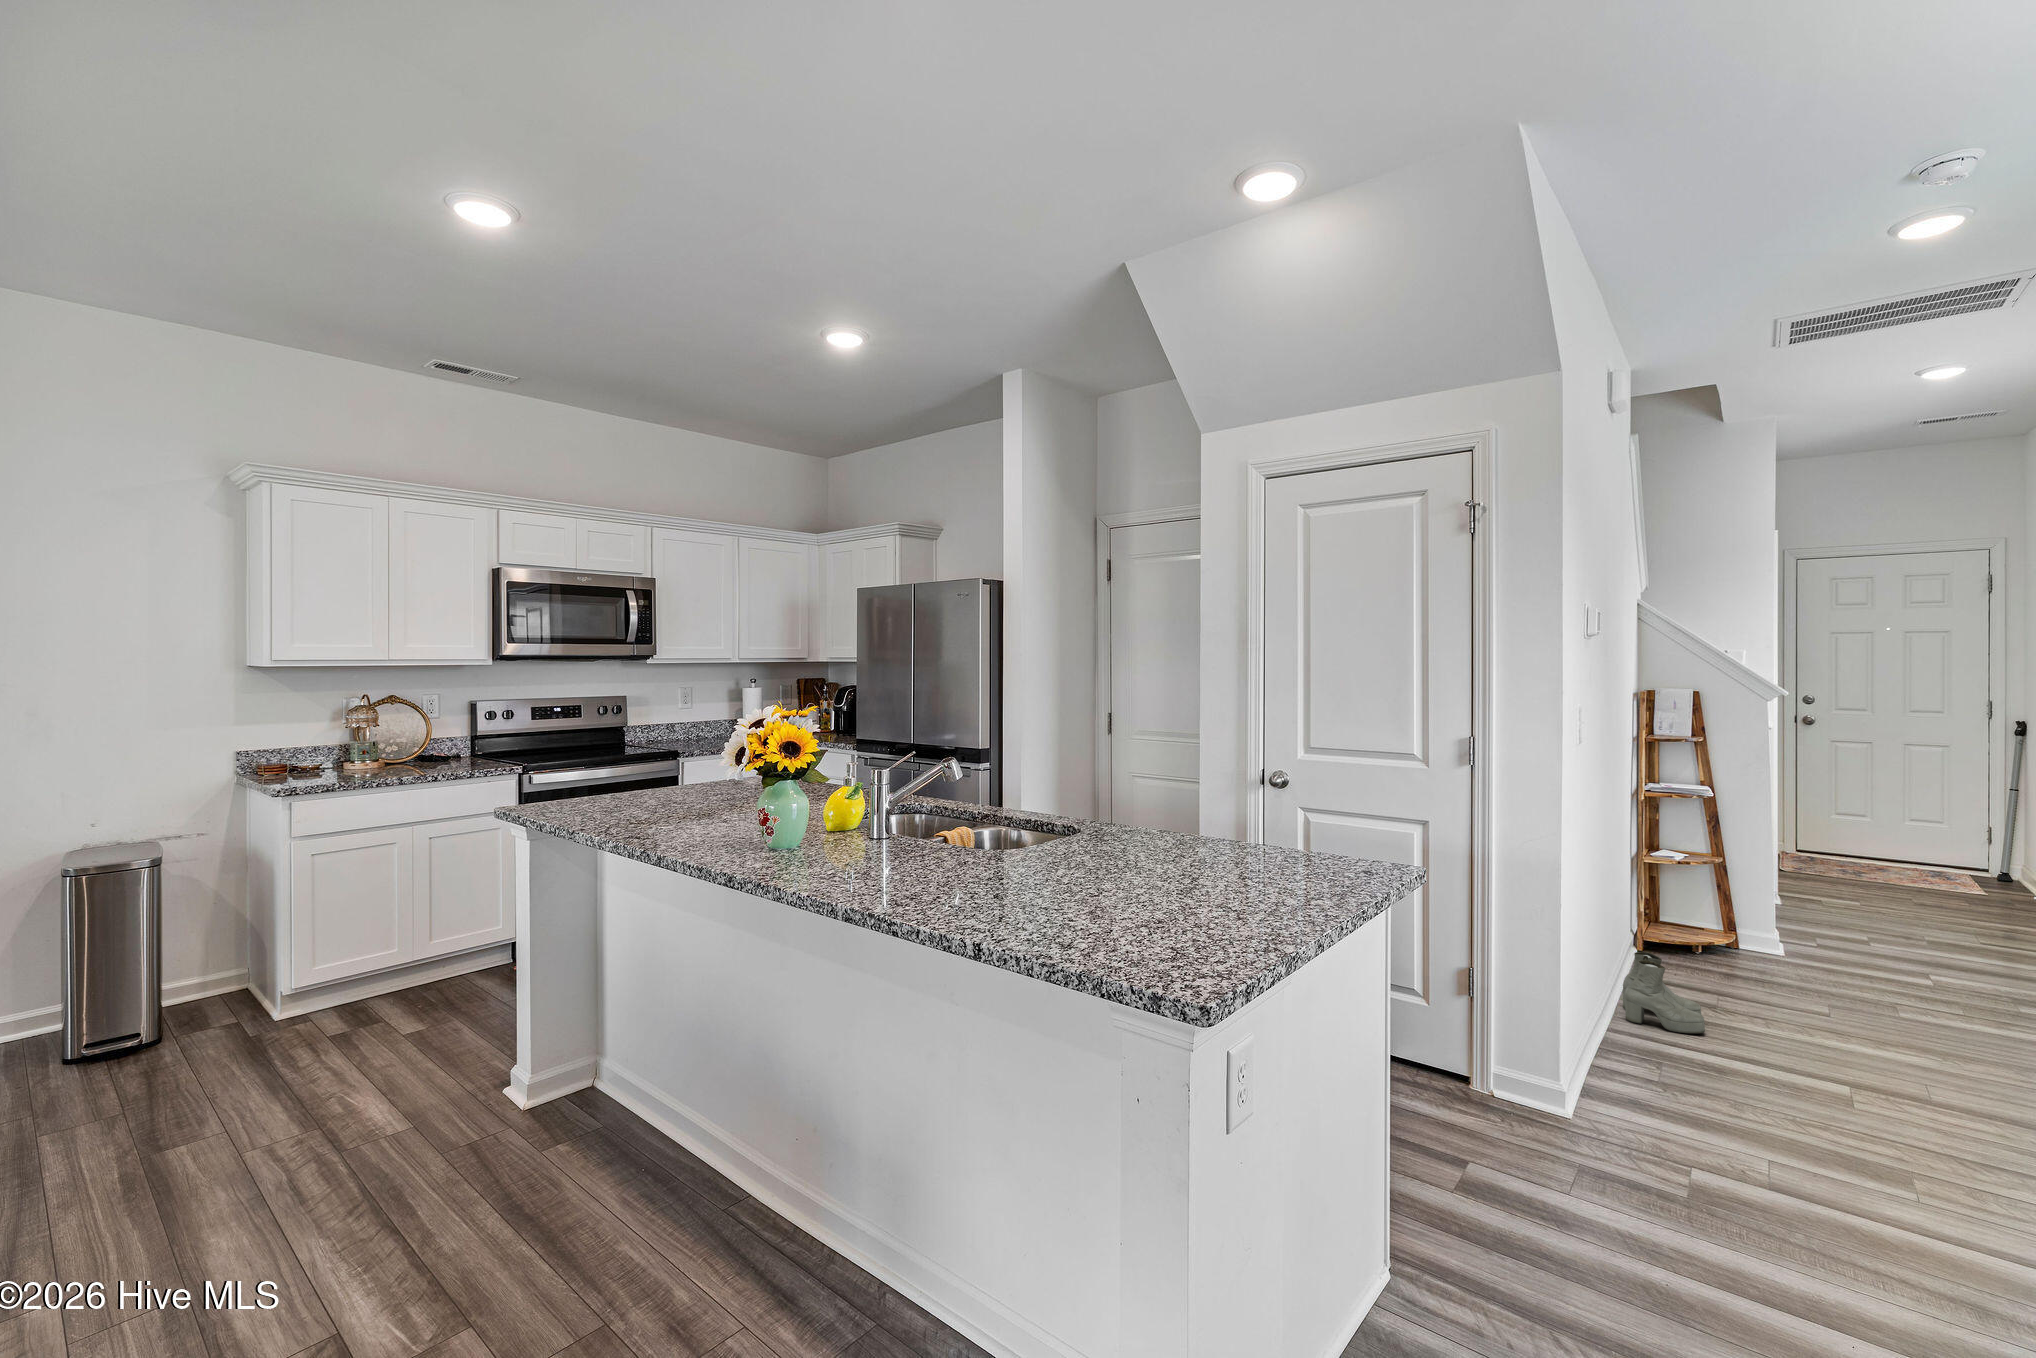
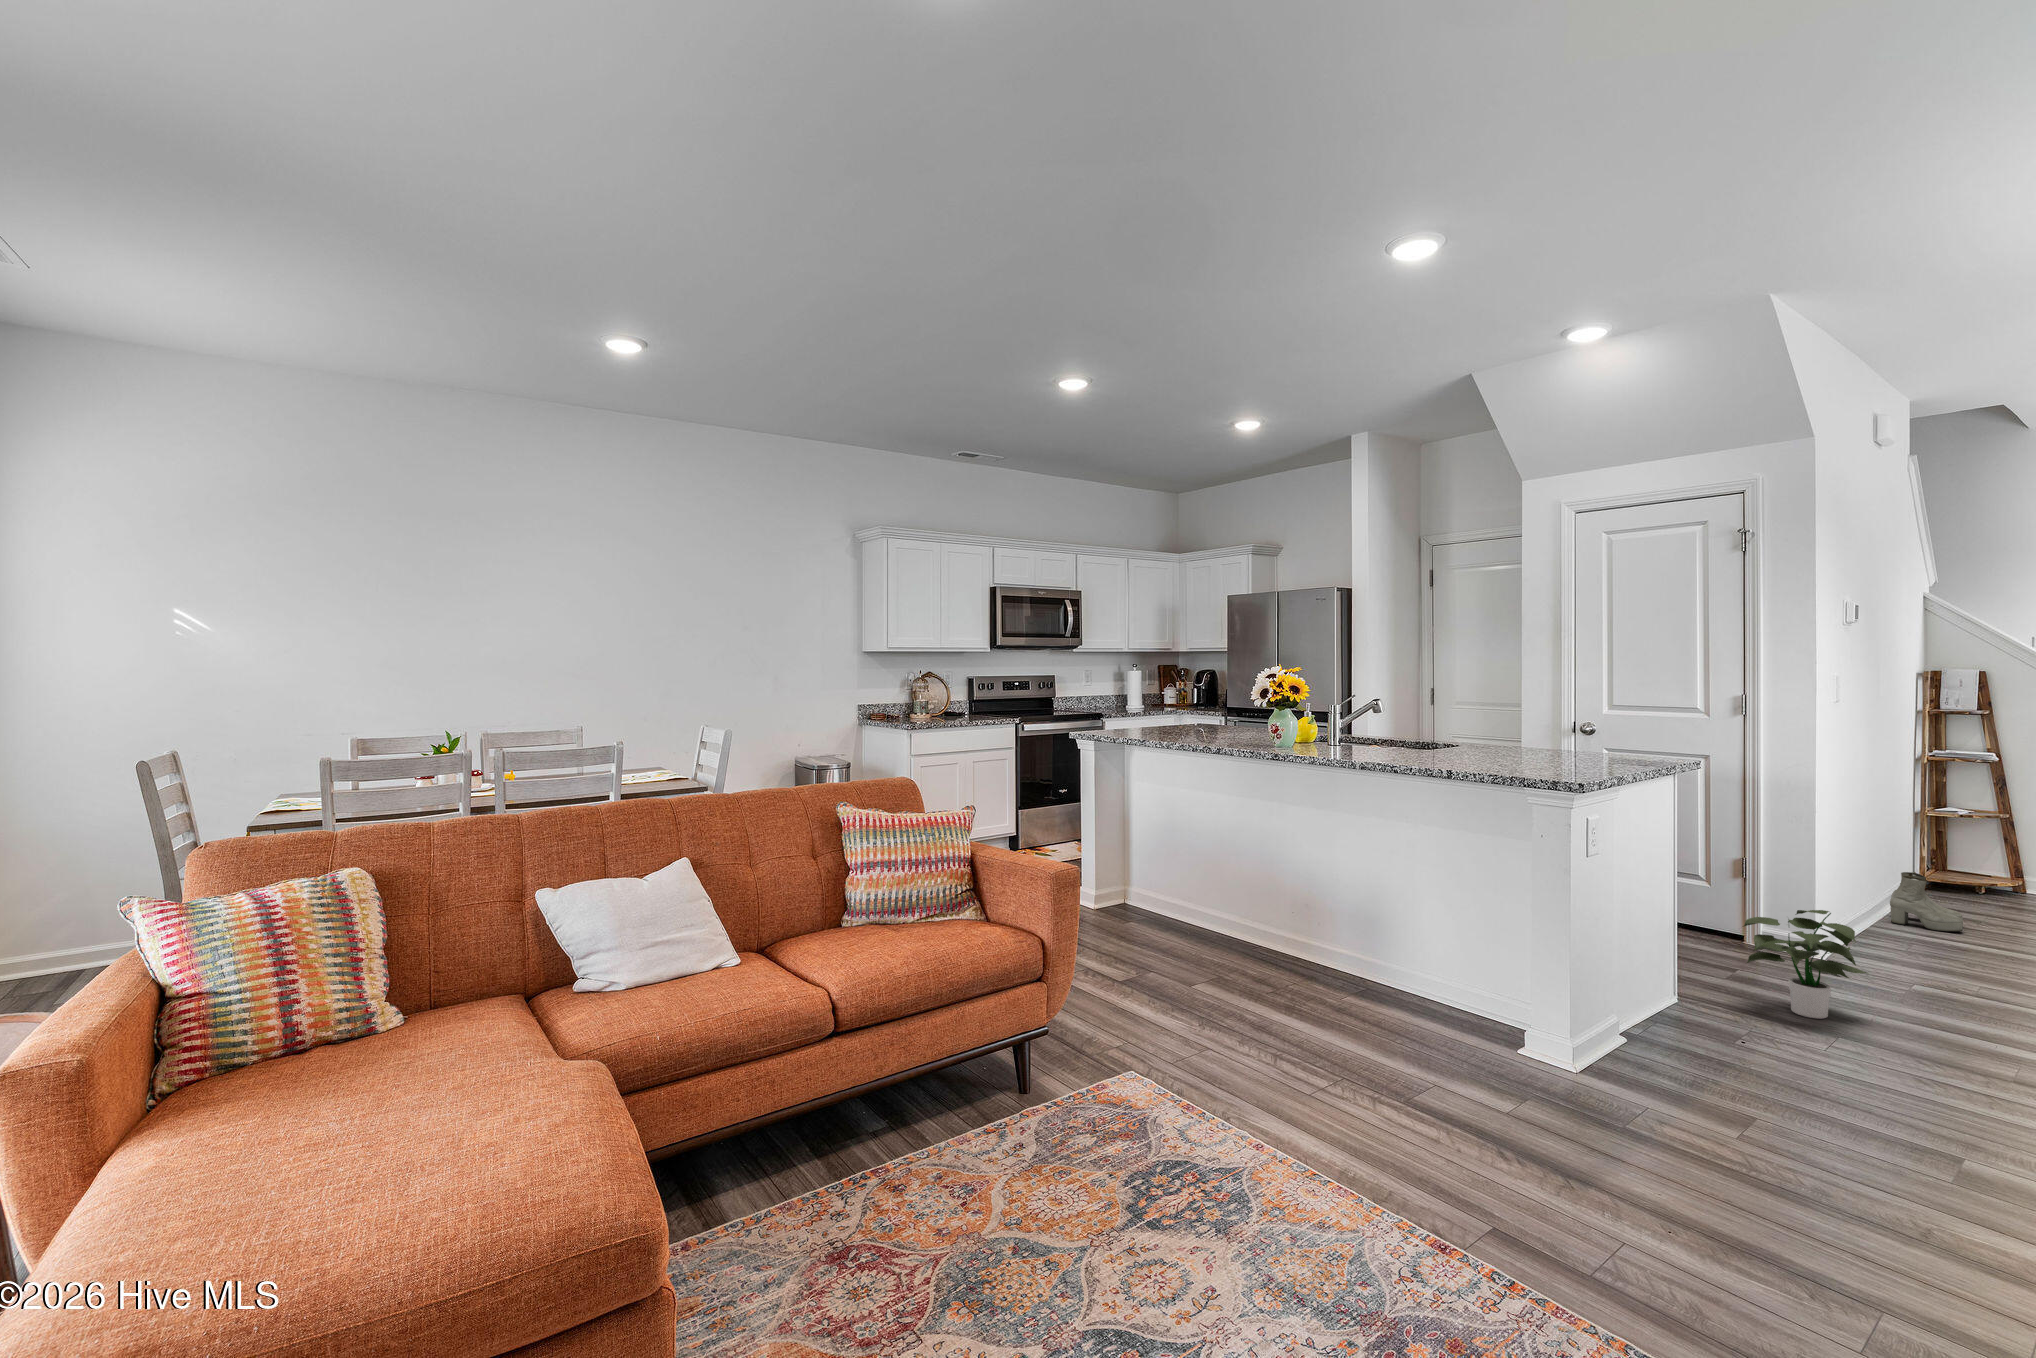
potted plant: none [1479,1096,1654,1286] -> present [1743,910,1868,1019]

